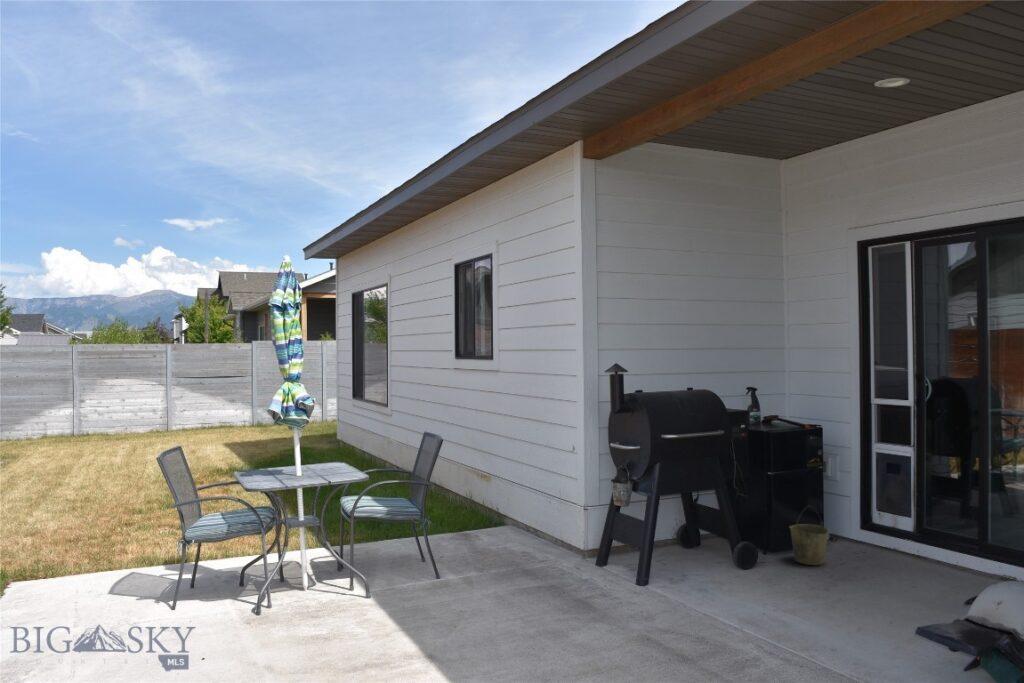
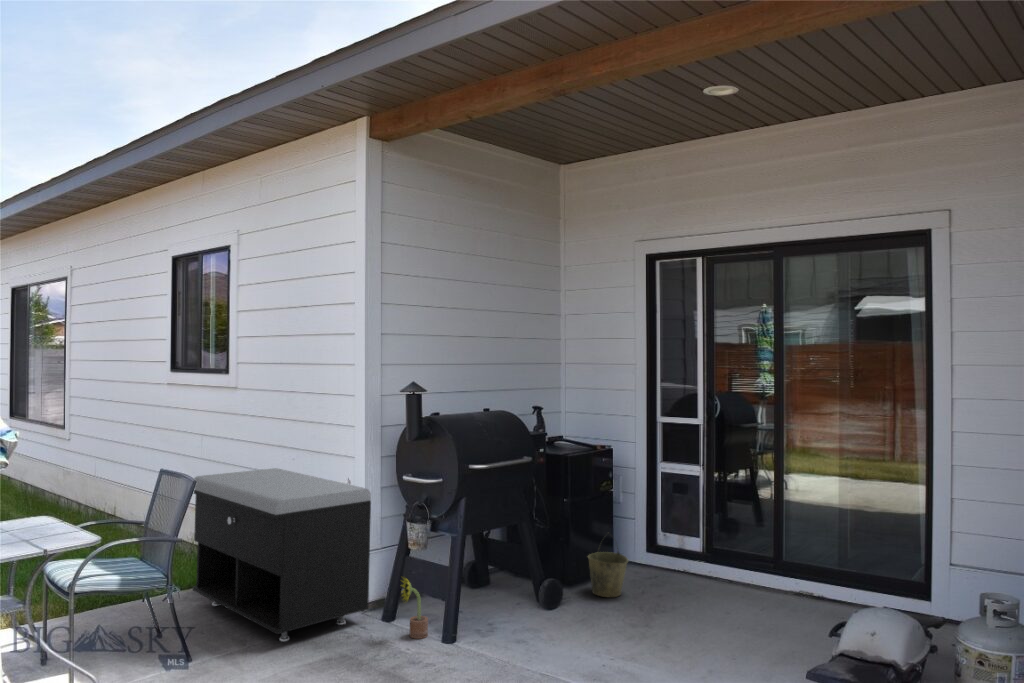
storage bench: none [457,439,587,570] -> present [193,468,371,642]
decorative plant: none [609,525,631,579] -> present [401,578,428,639]

